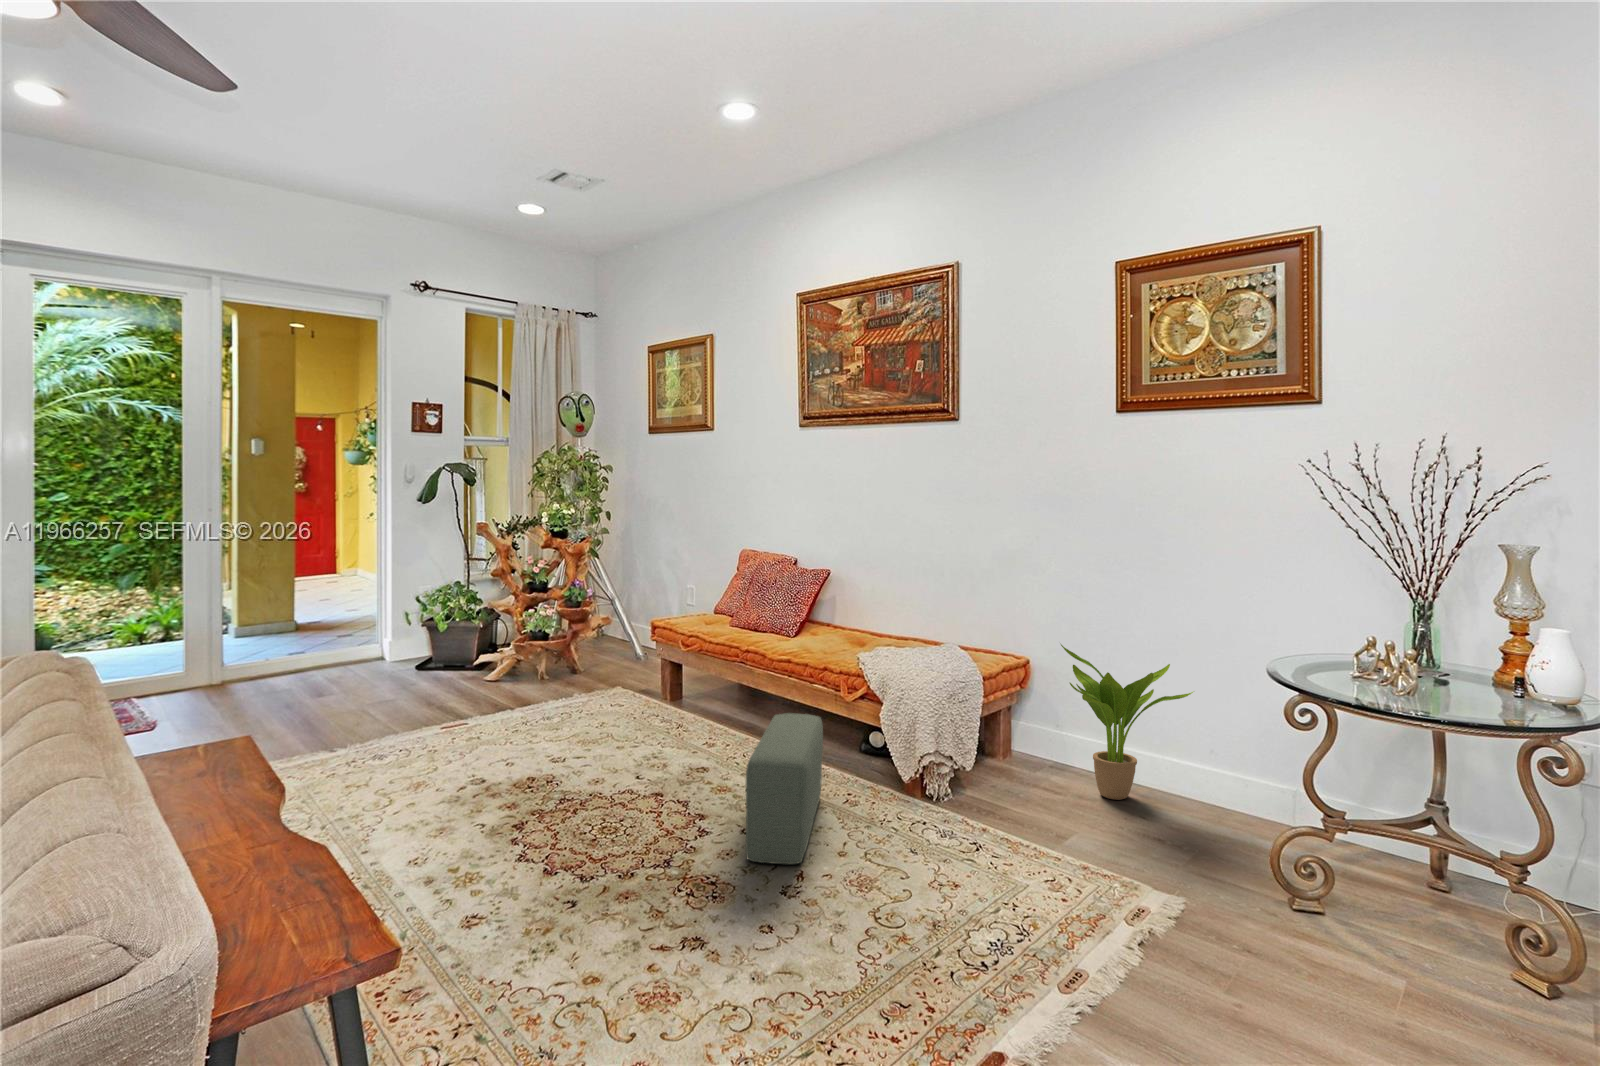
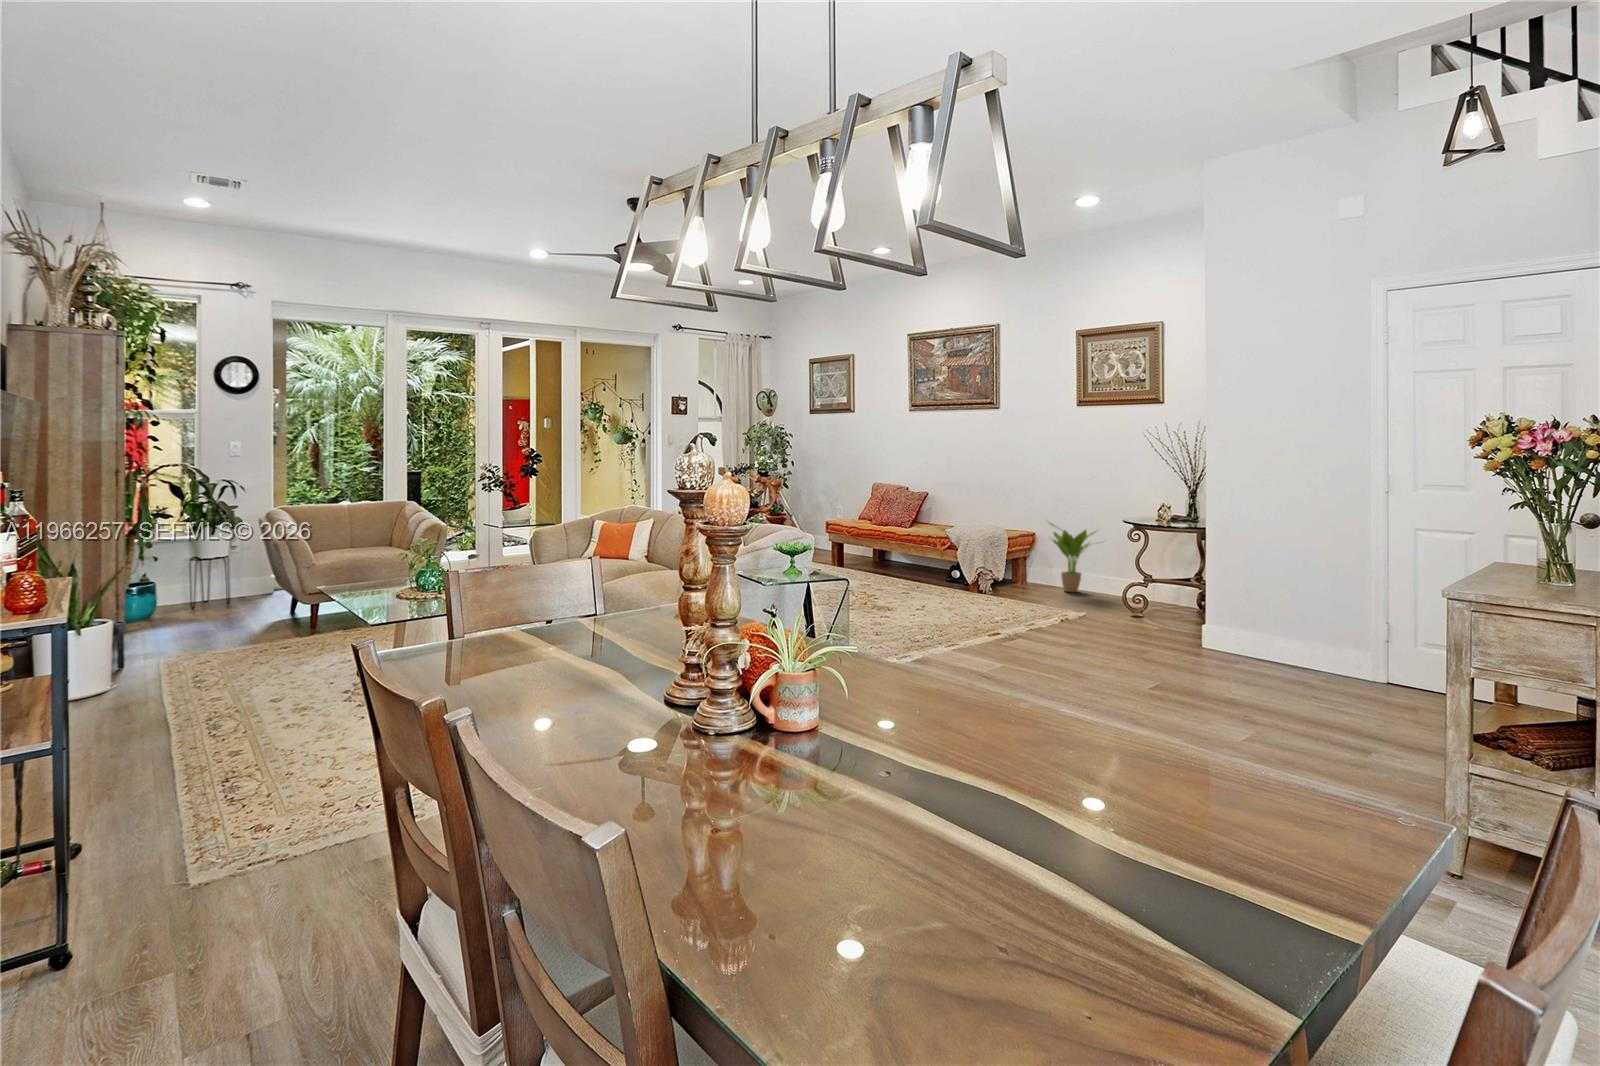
pouf: present [746,713,823,864] -> none [902,552,931,604]

